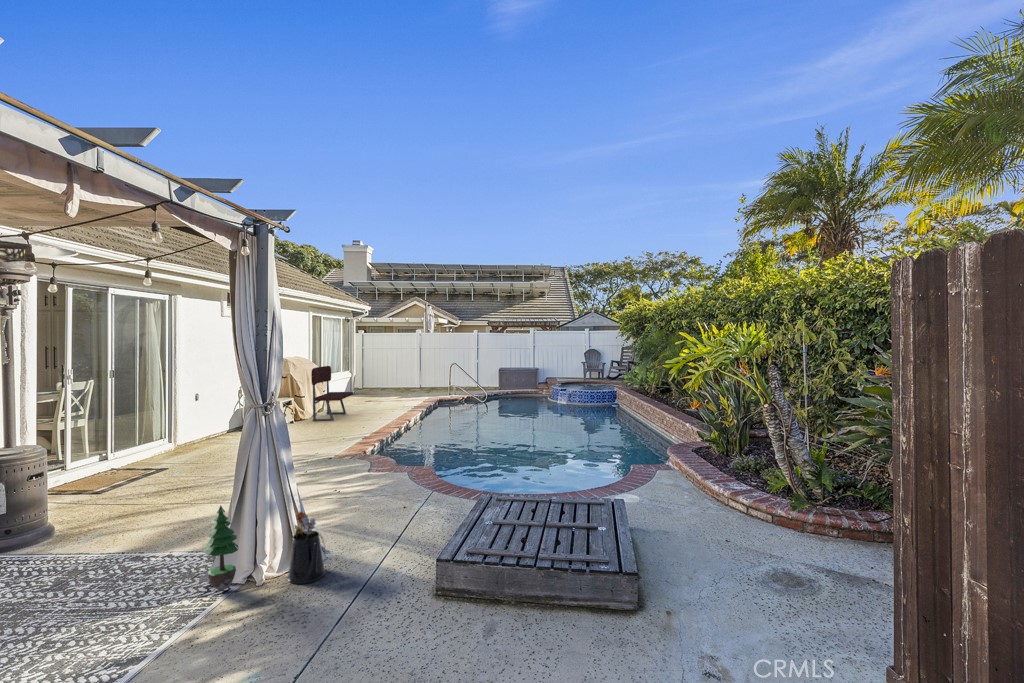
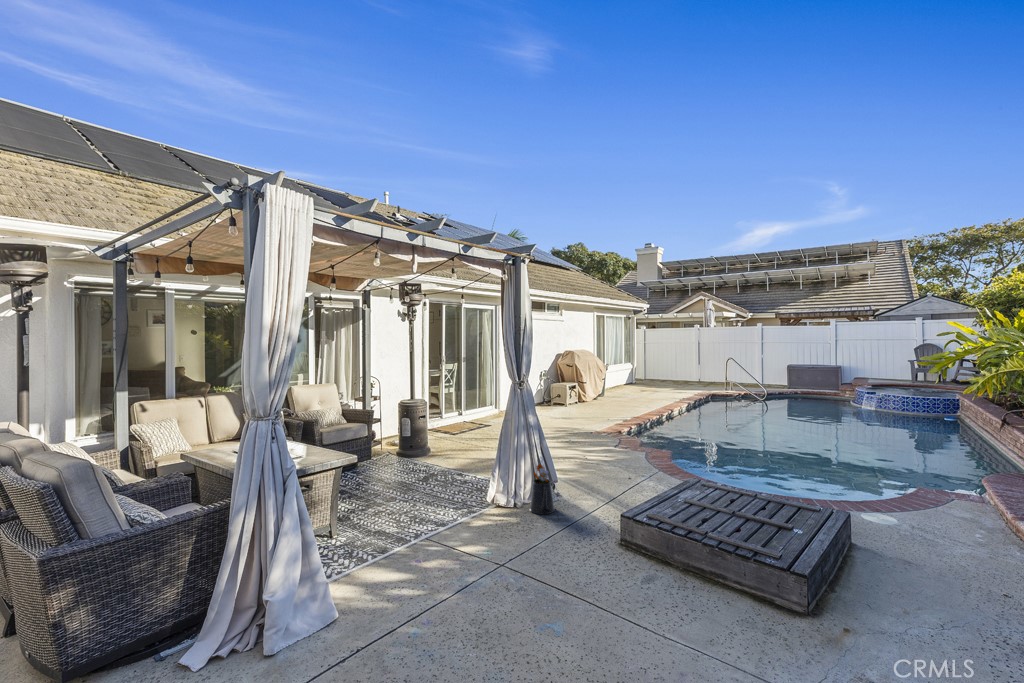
bench: present [311,366,353,421] -> none [591,358,626,404]
potted tree: present [204,505,238,590] -> none [481,450,501,506]

